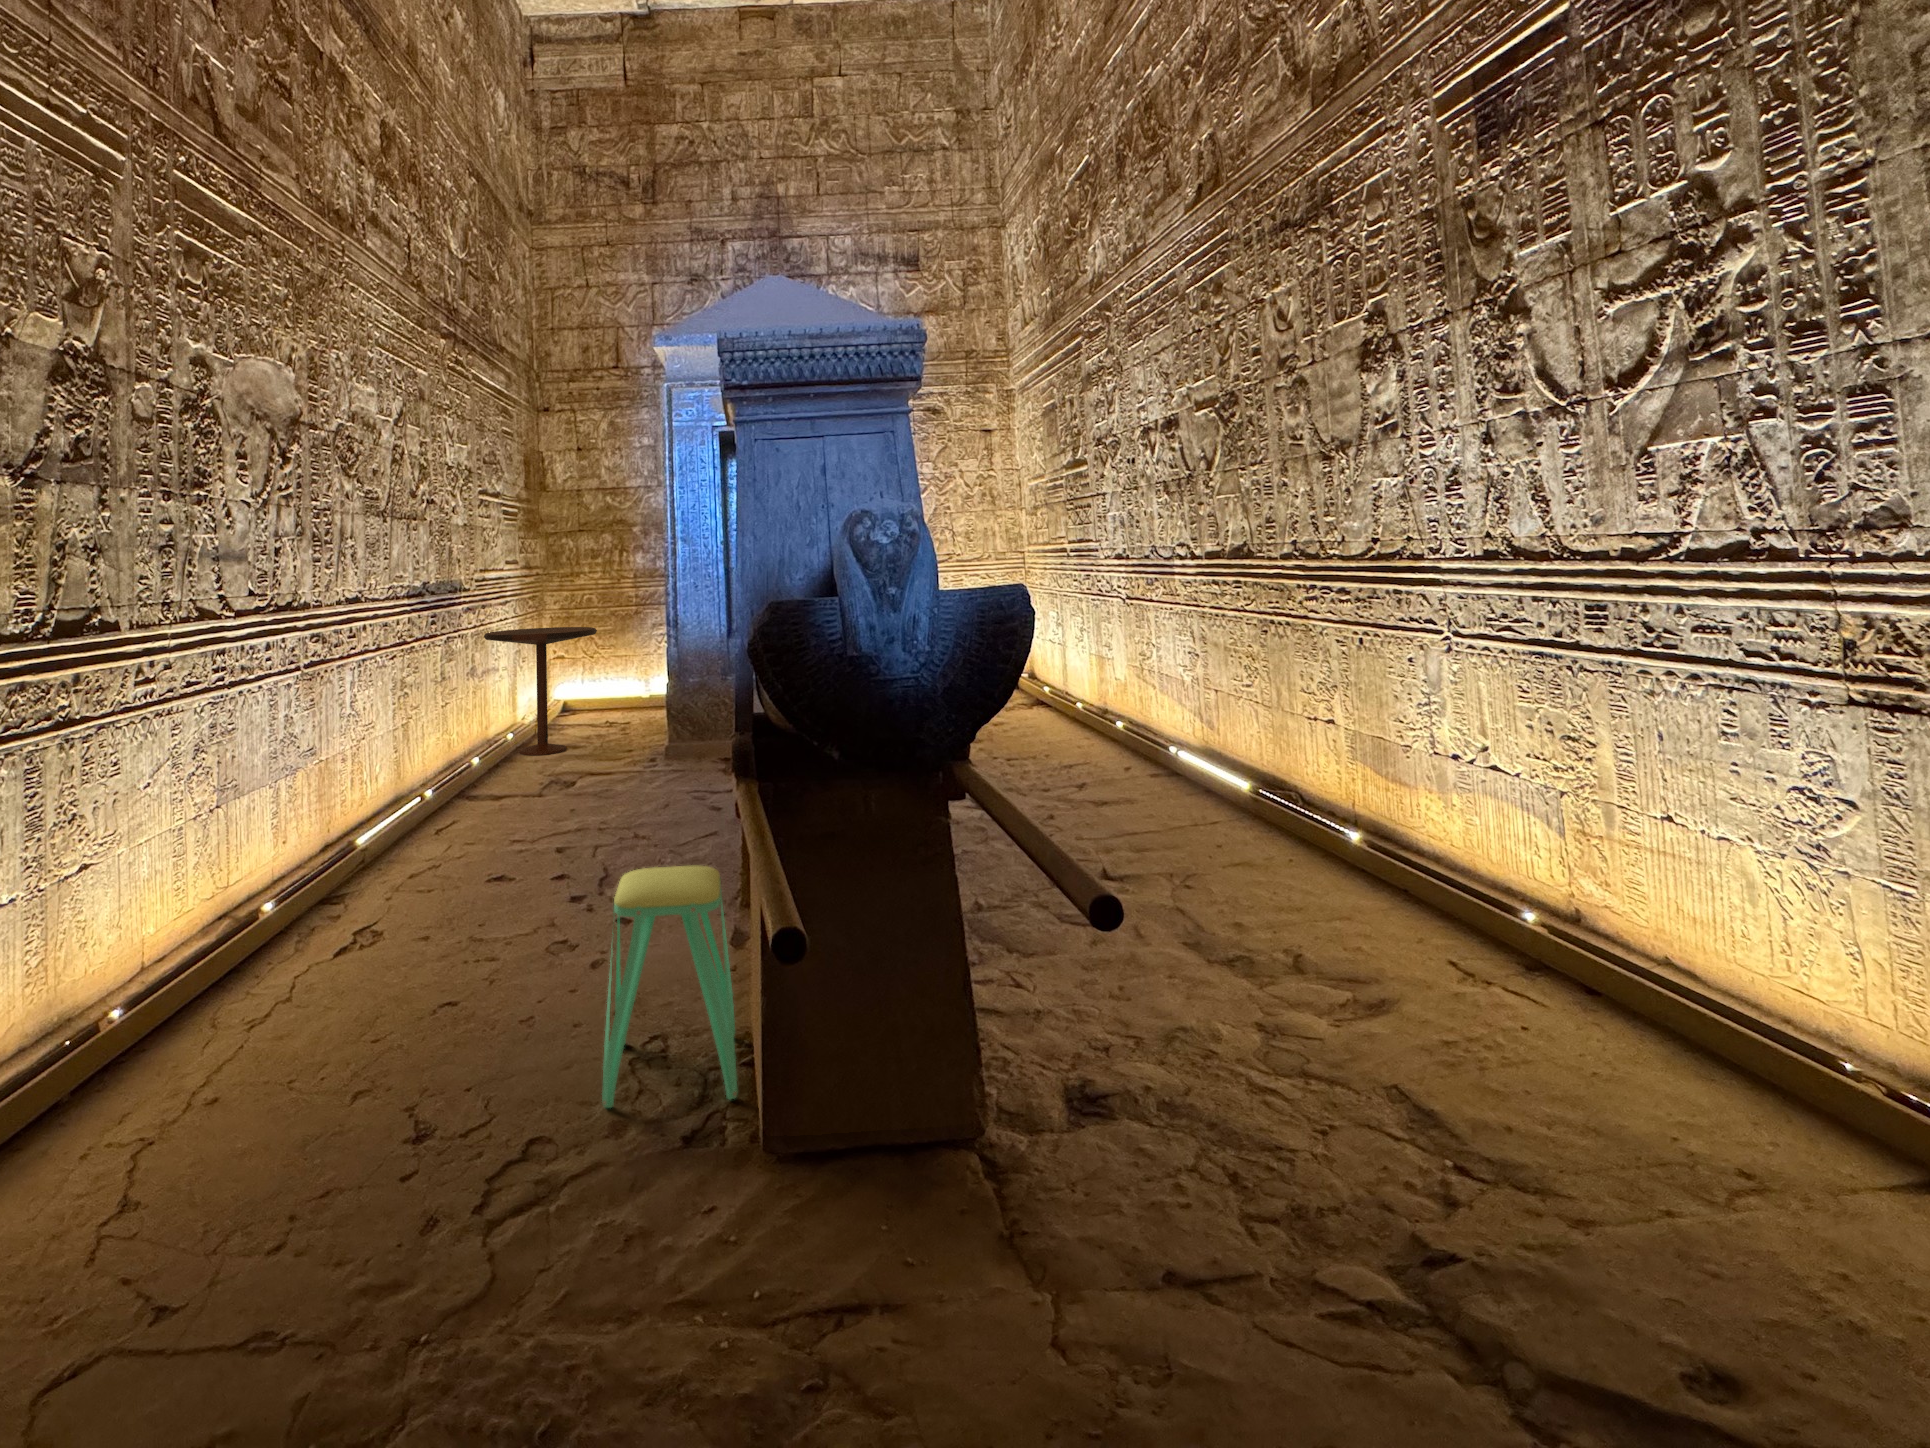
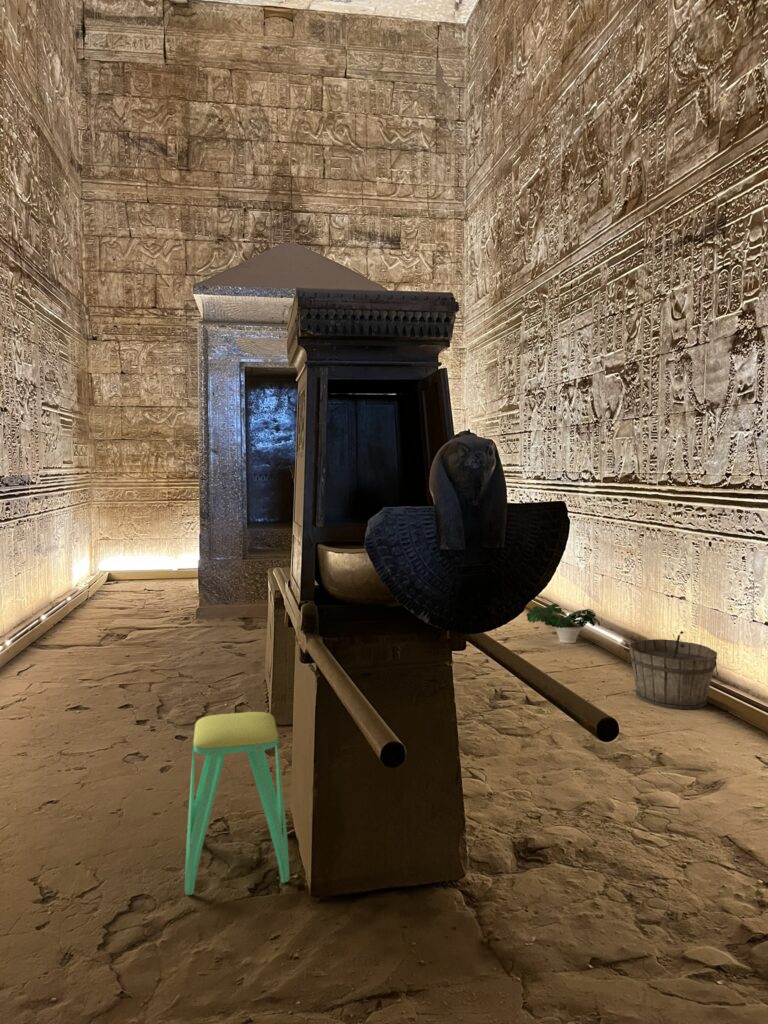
pedestal table: present [484,627,597,755] -> none [51,516,145,614]
potted plant: none [1110,736,1219,794] -> present [527,604,600,643]
wooden bucket: none [1250,770,1393,889] -> present [627,631,718,709]

